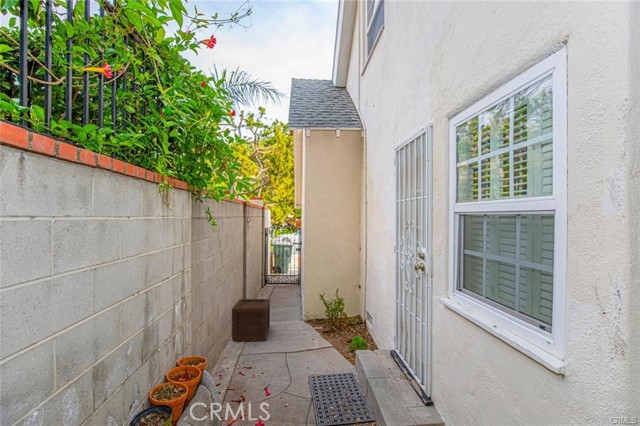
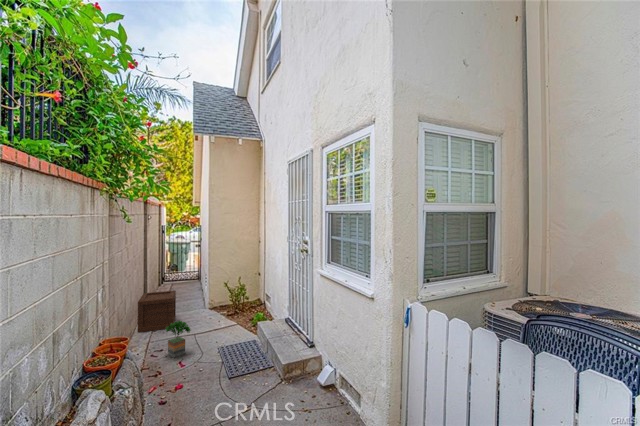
potted tree: none [252,338,280,381] -> present [166,321,191,358]

